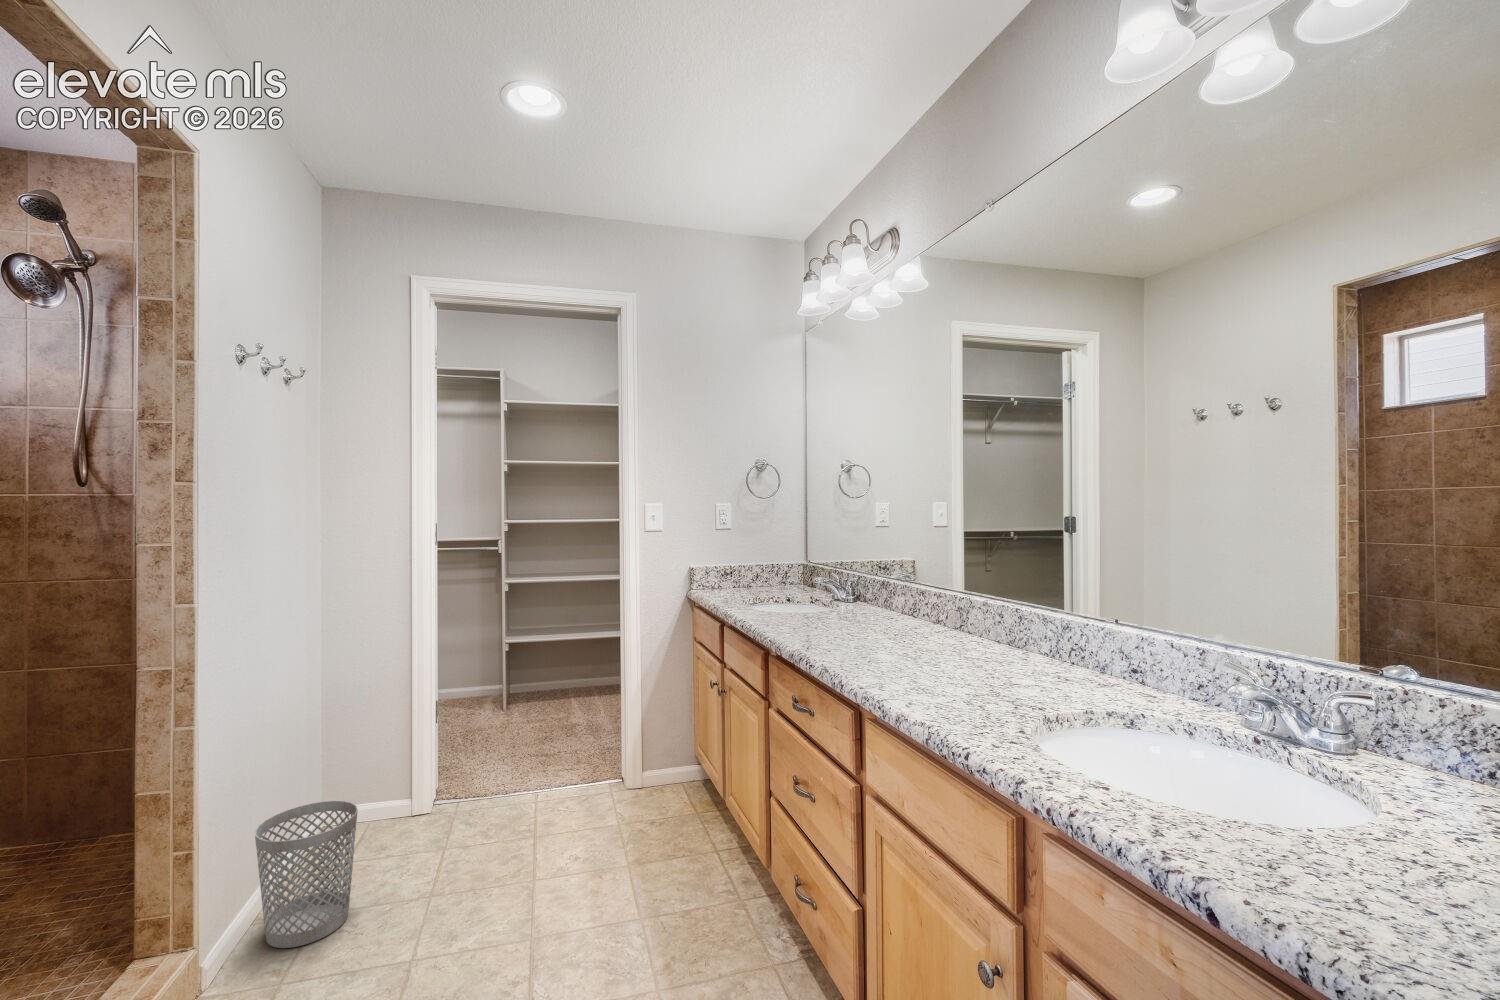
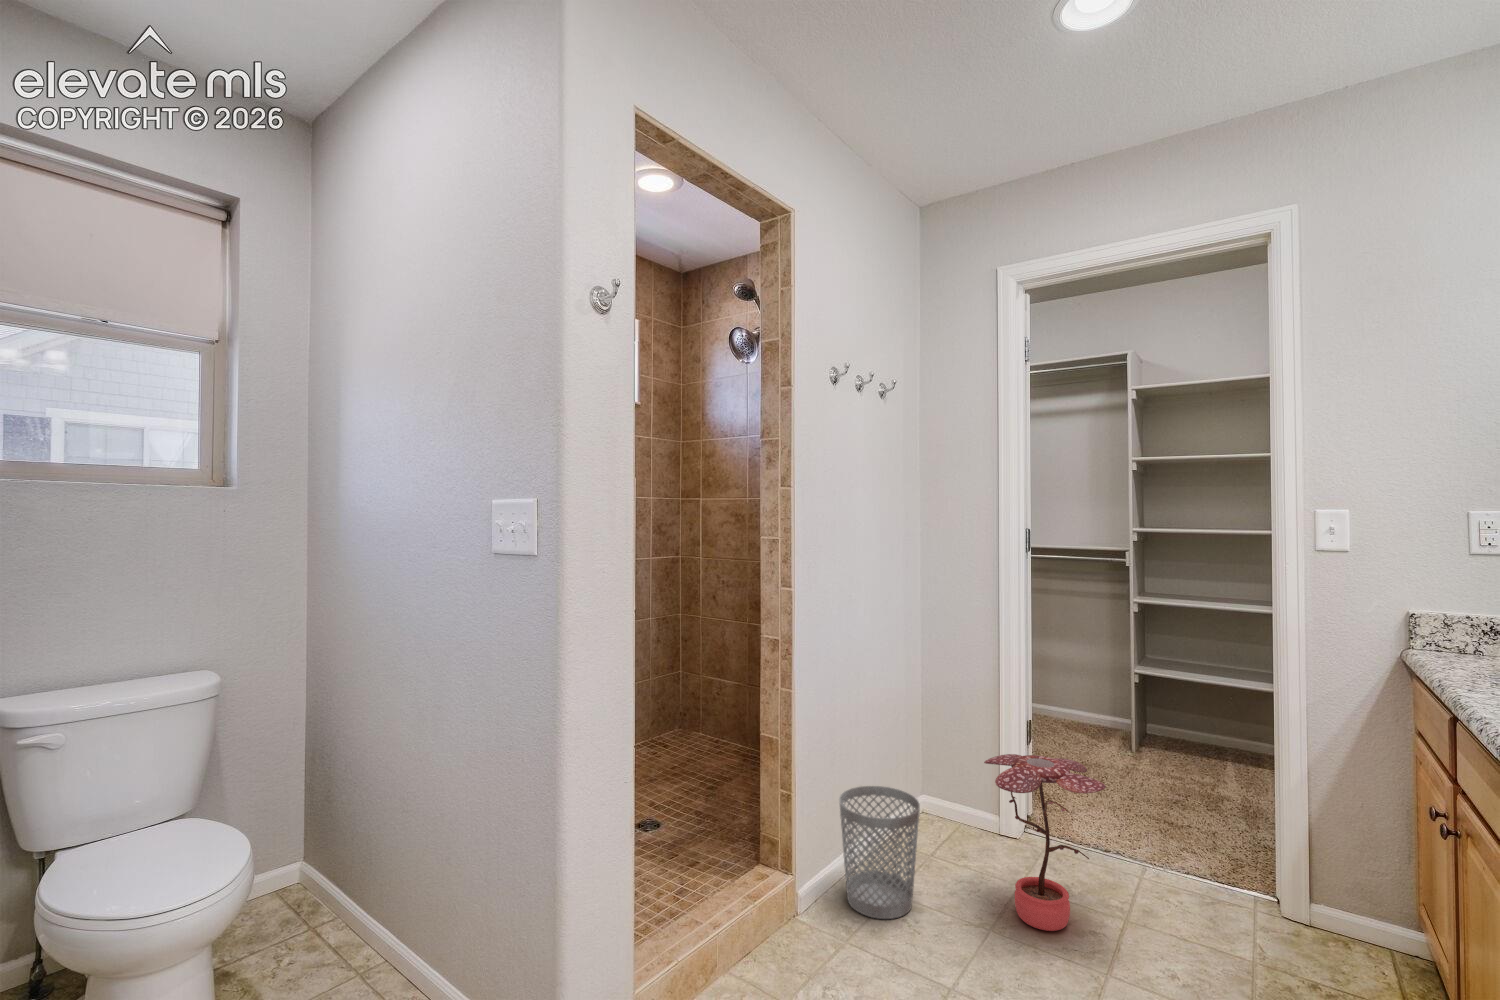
potted plant: none [419,719,529,872] -> present [984,754,1106,931]

